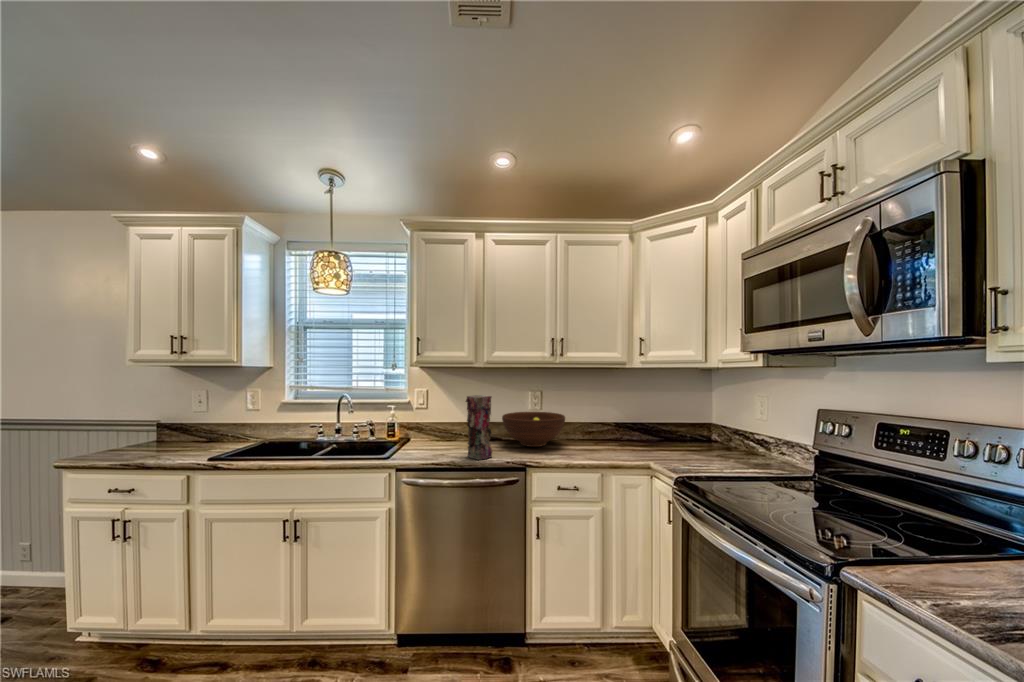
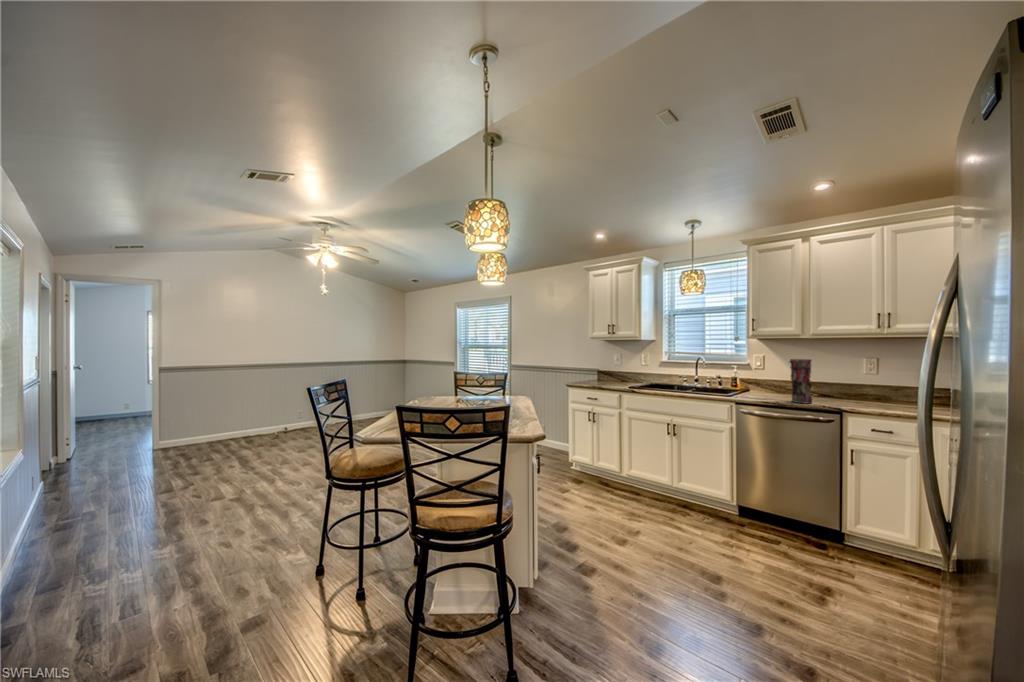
fruit bowl: present [502,412,565,447] -> none [827,376,893,402]

